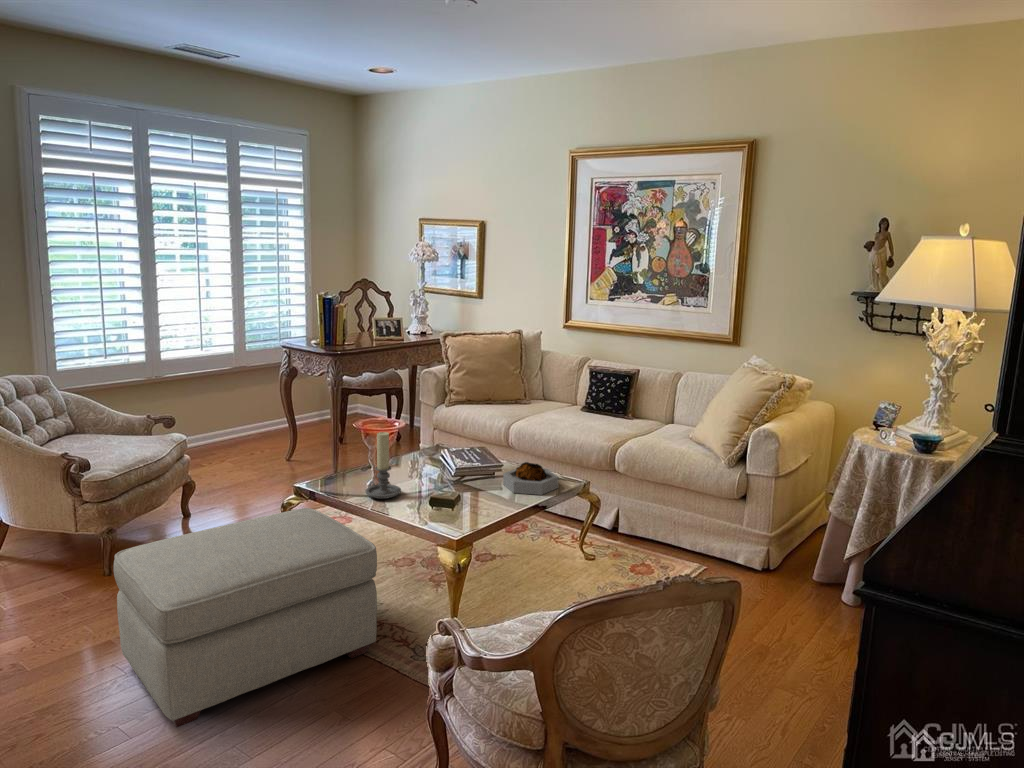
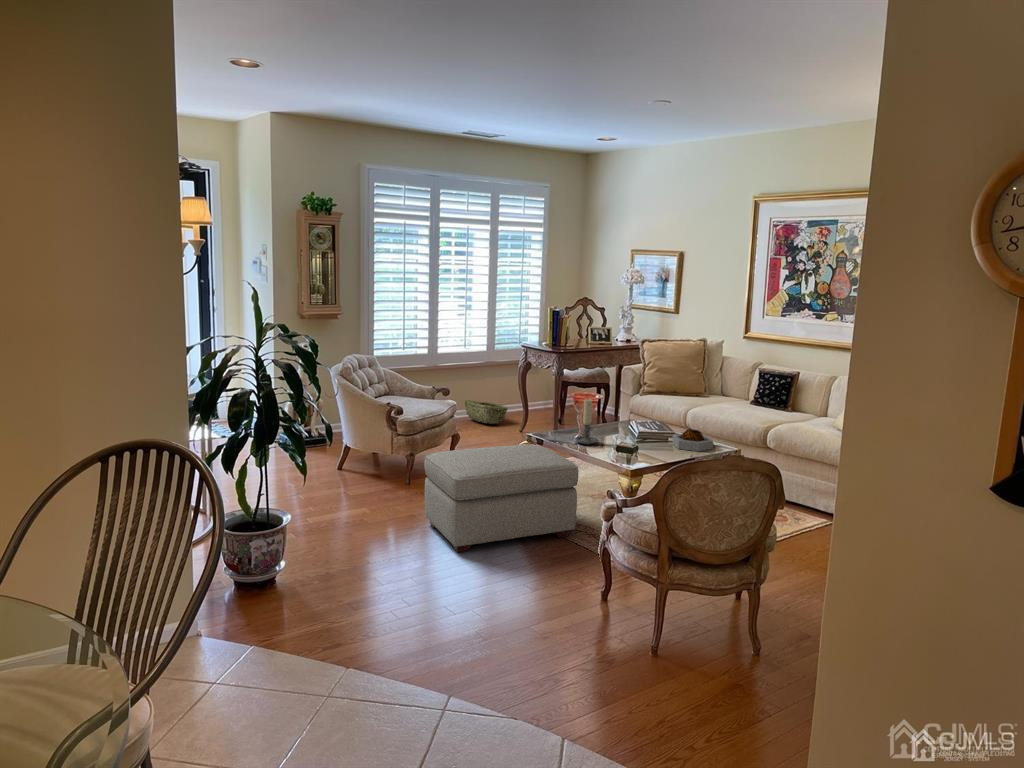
woven basket: none [207,420,268,452] -> present [465,400,508,424]

